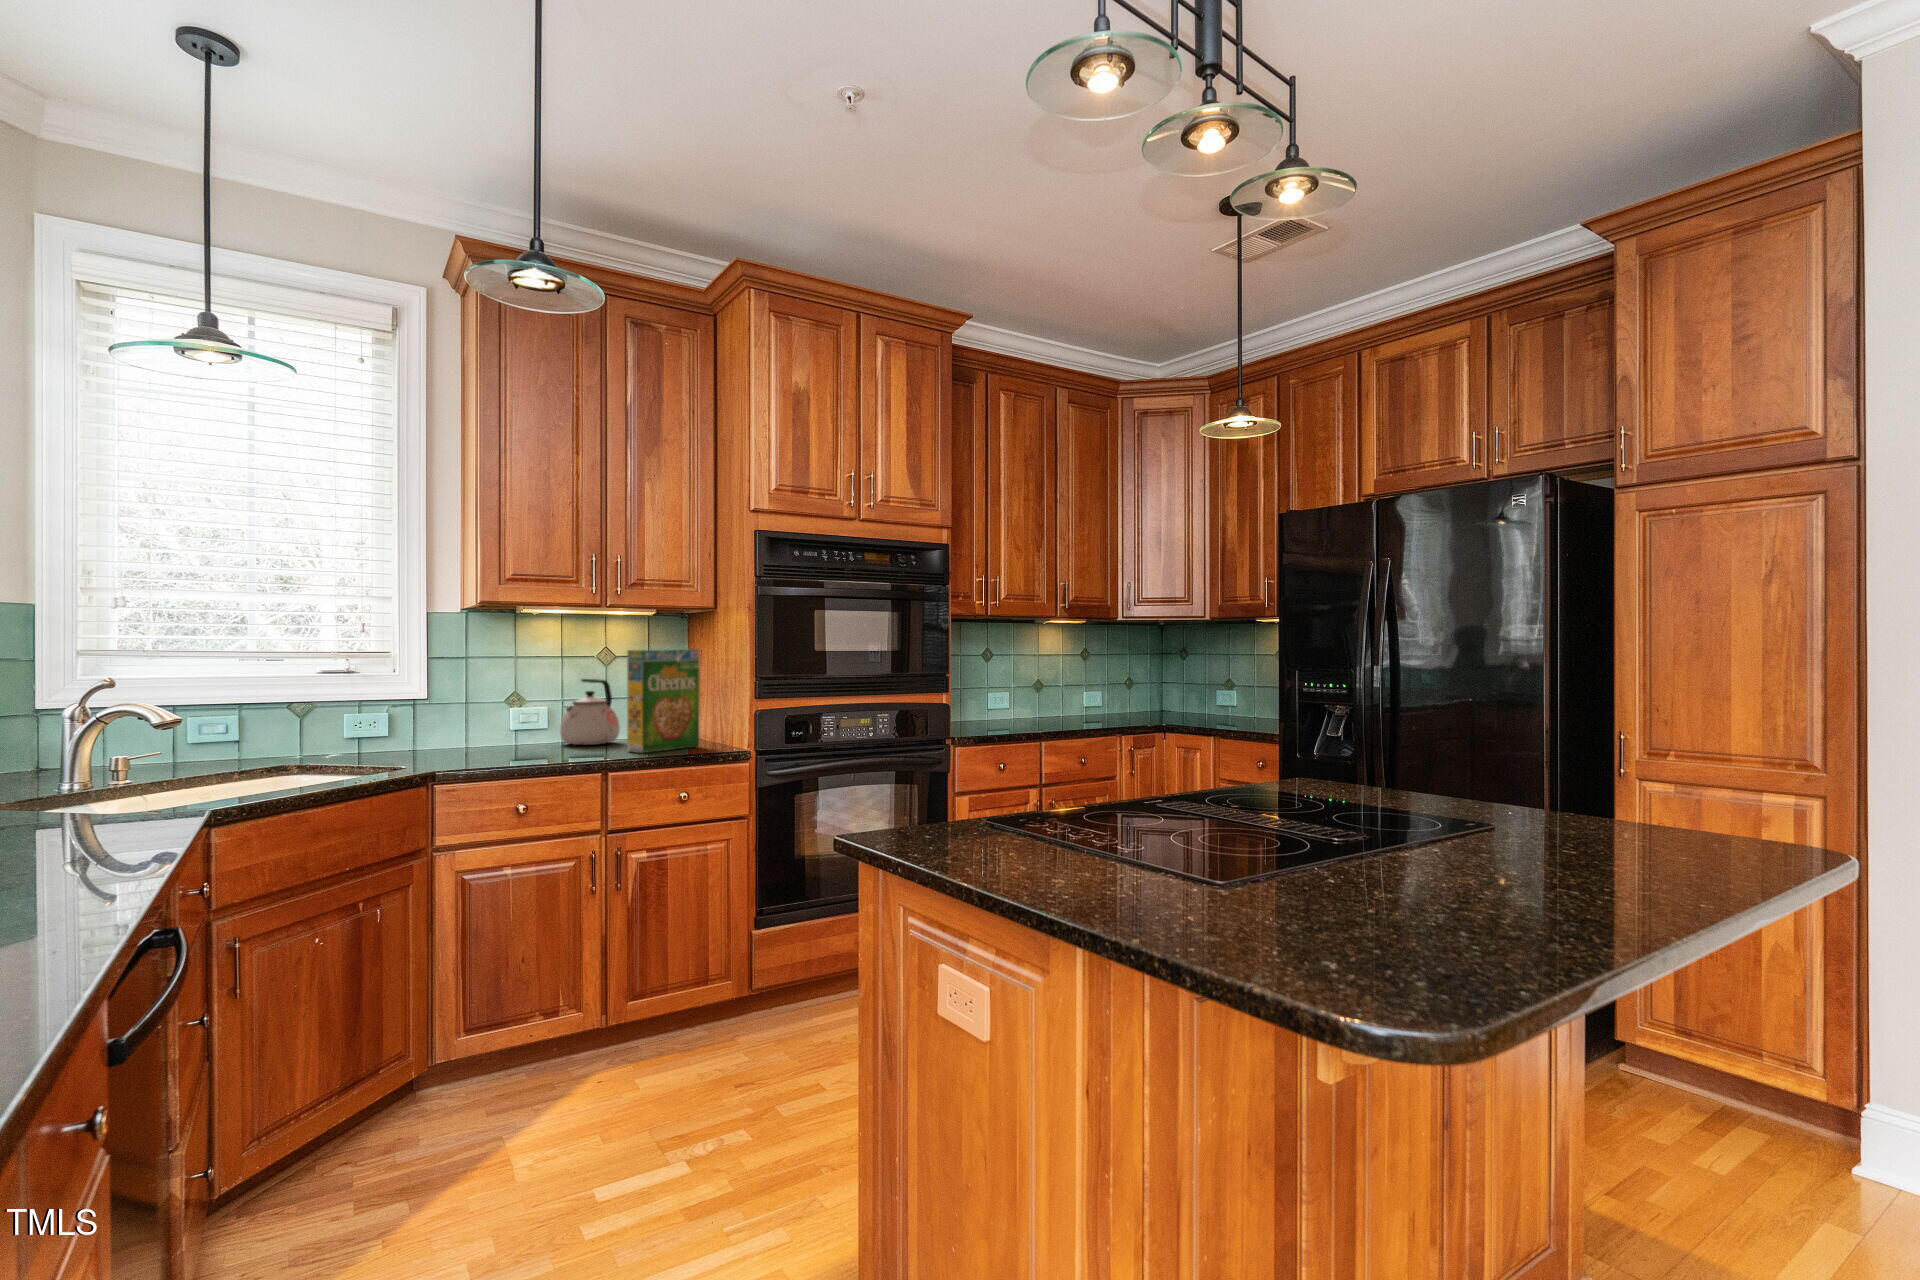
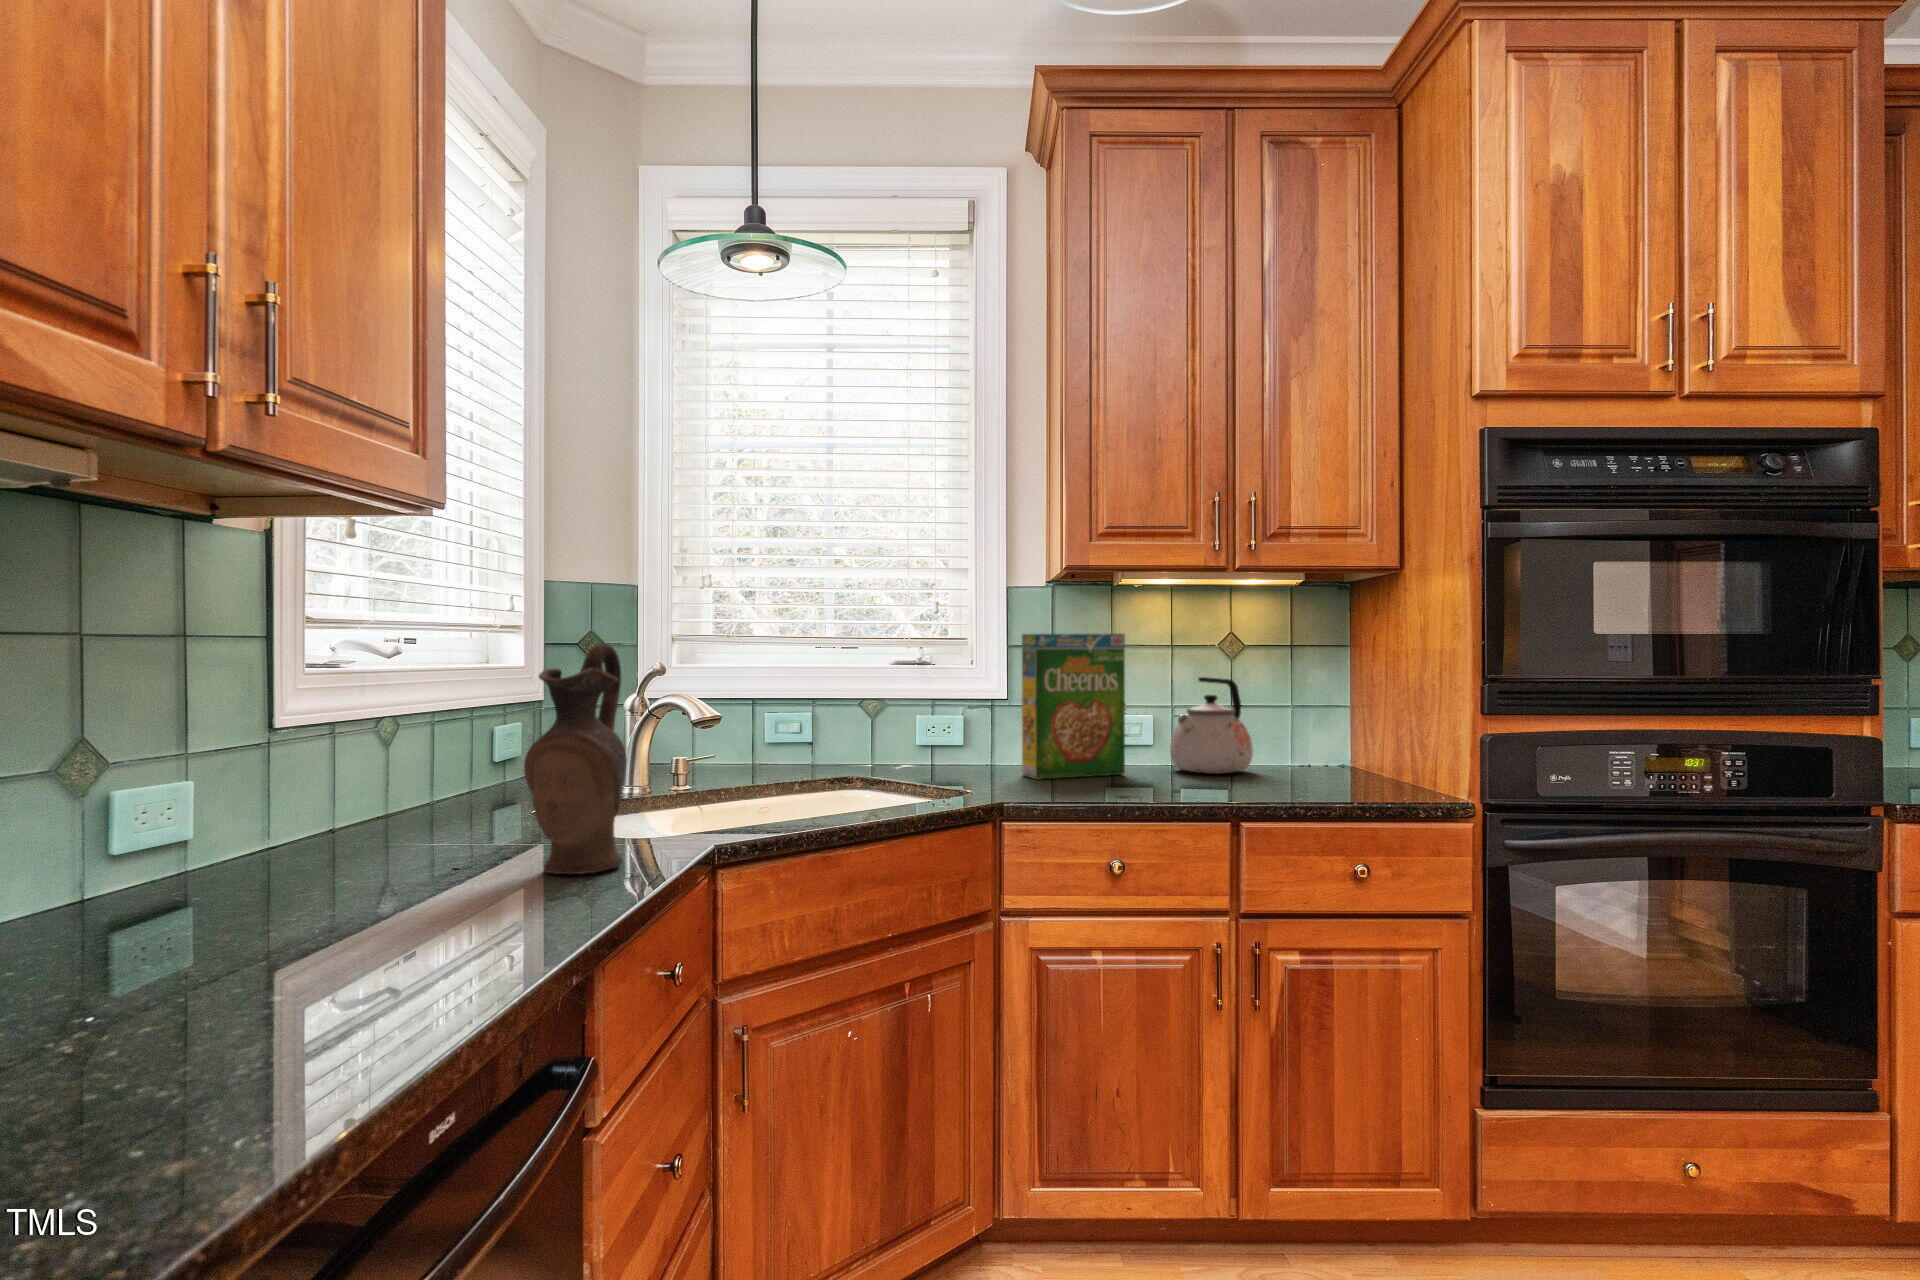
cereal box: present [627,649,700,753] -> present [1022,634,1125,780]
ceramic pitcher: none [61,667,150,836] -> present [524,643,627,874]

